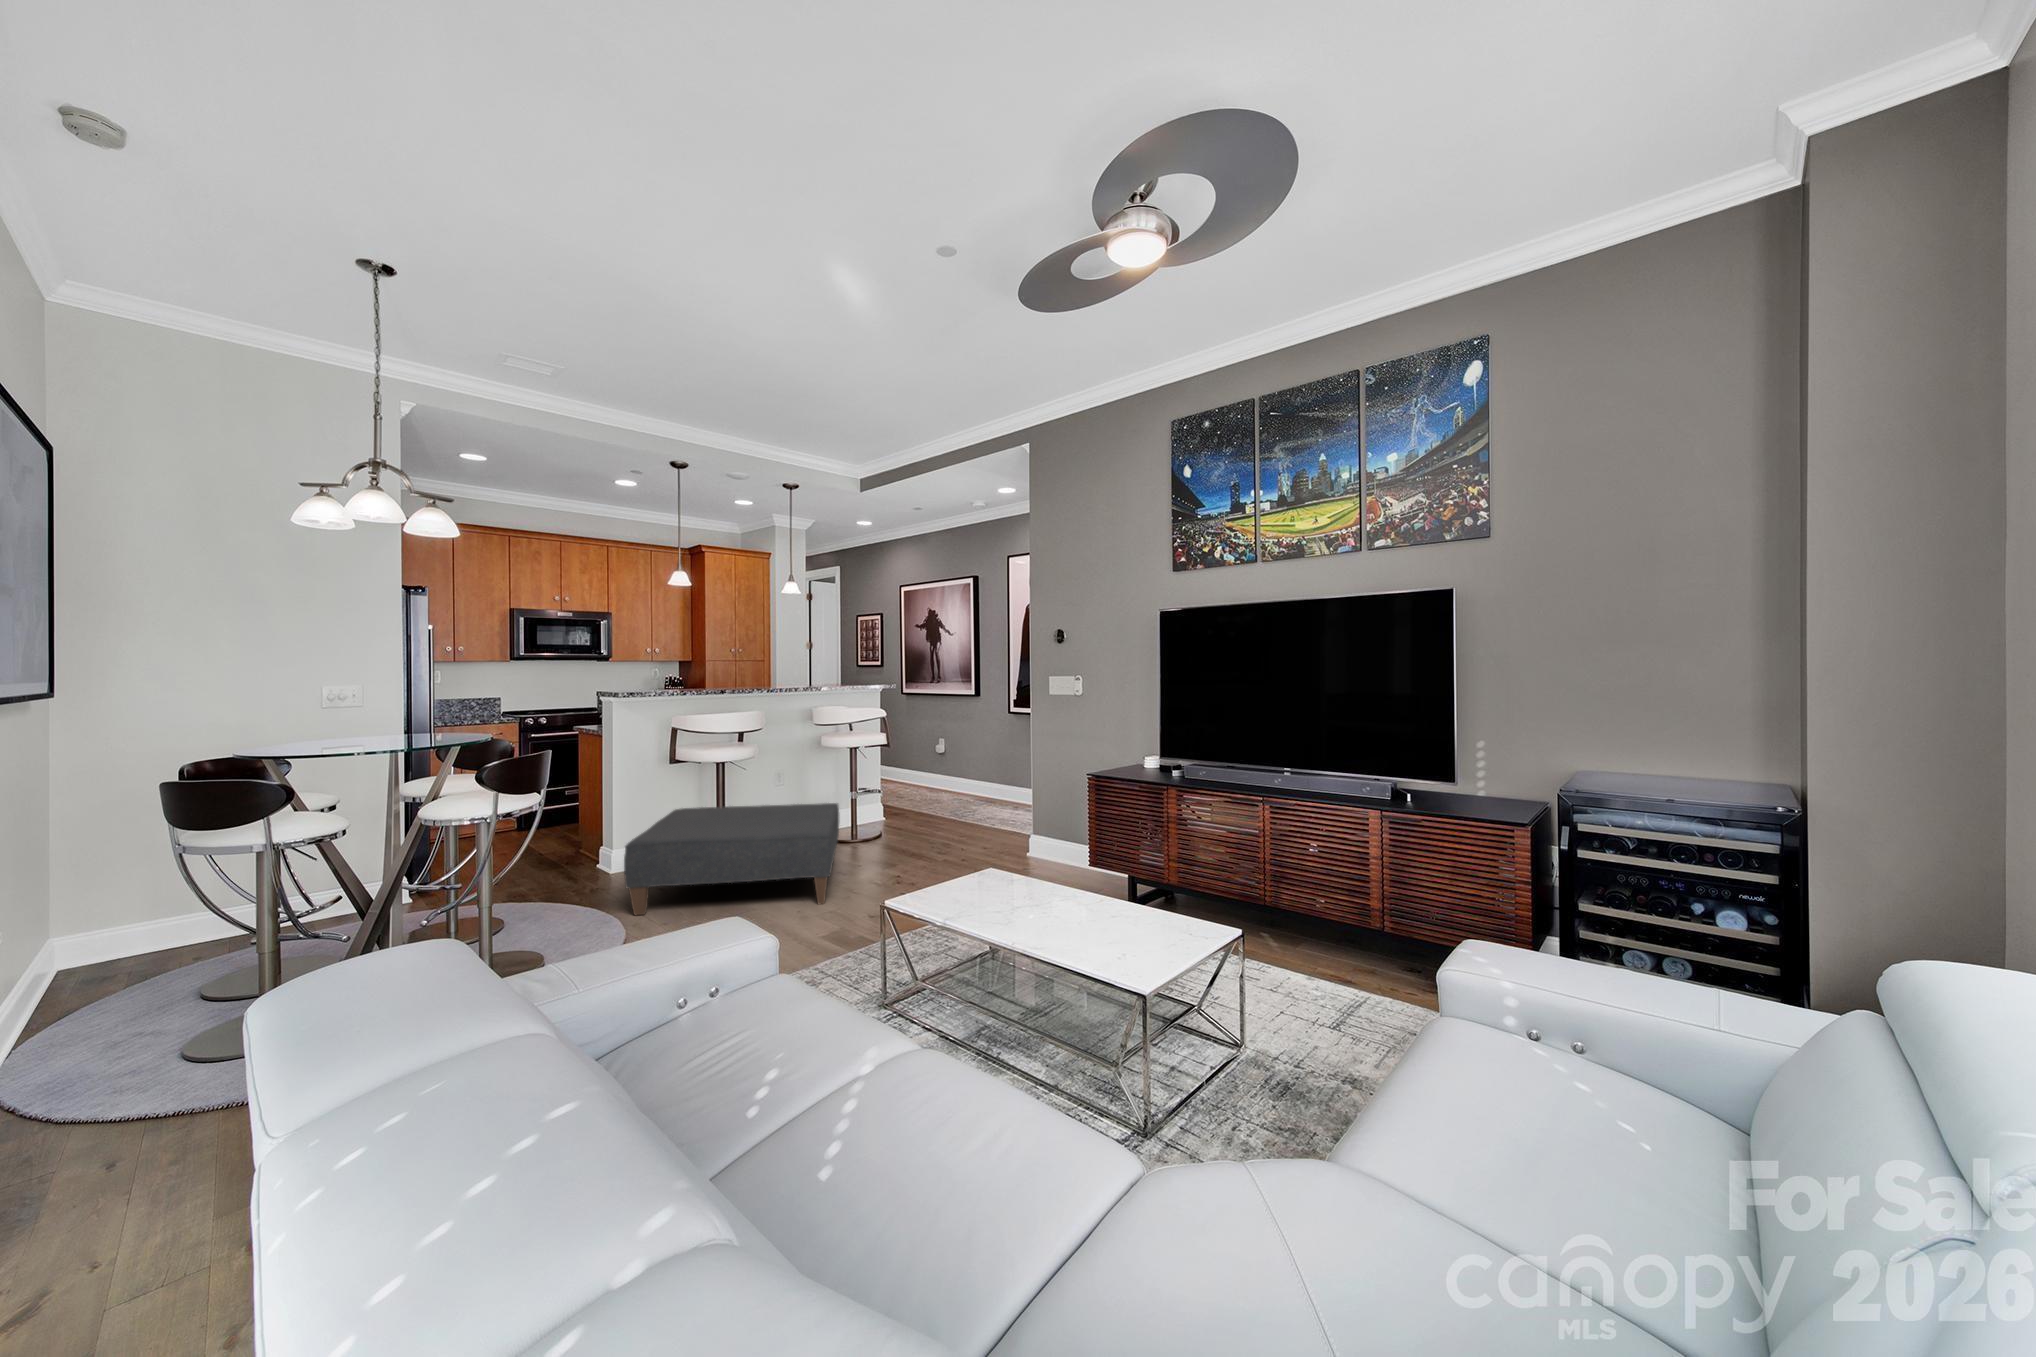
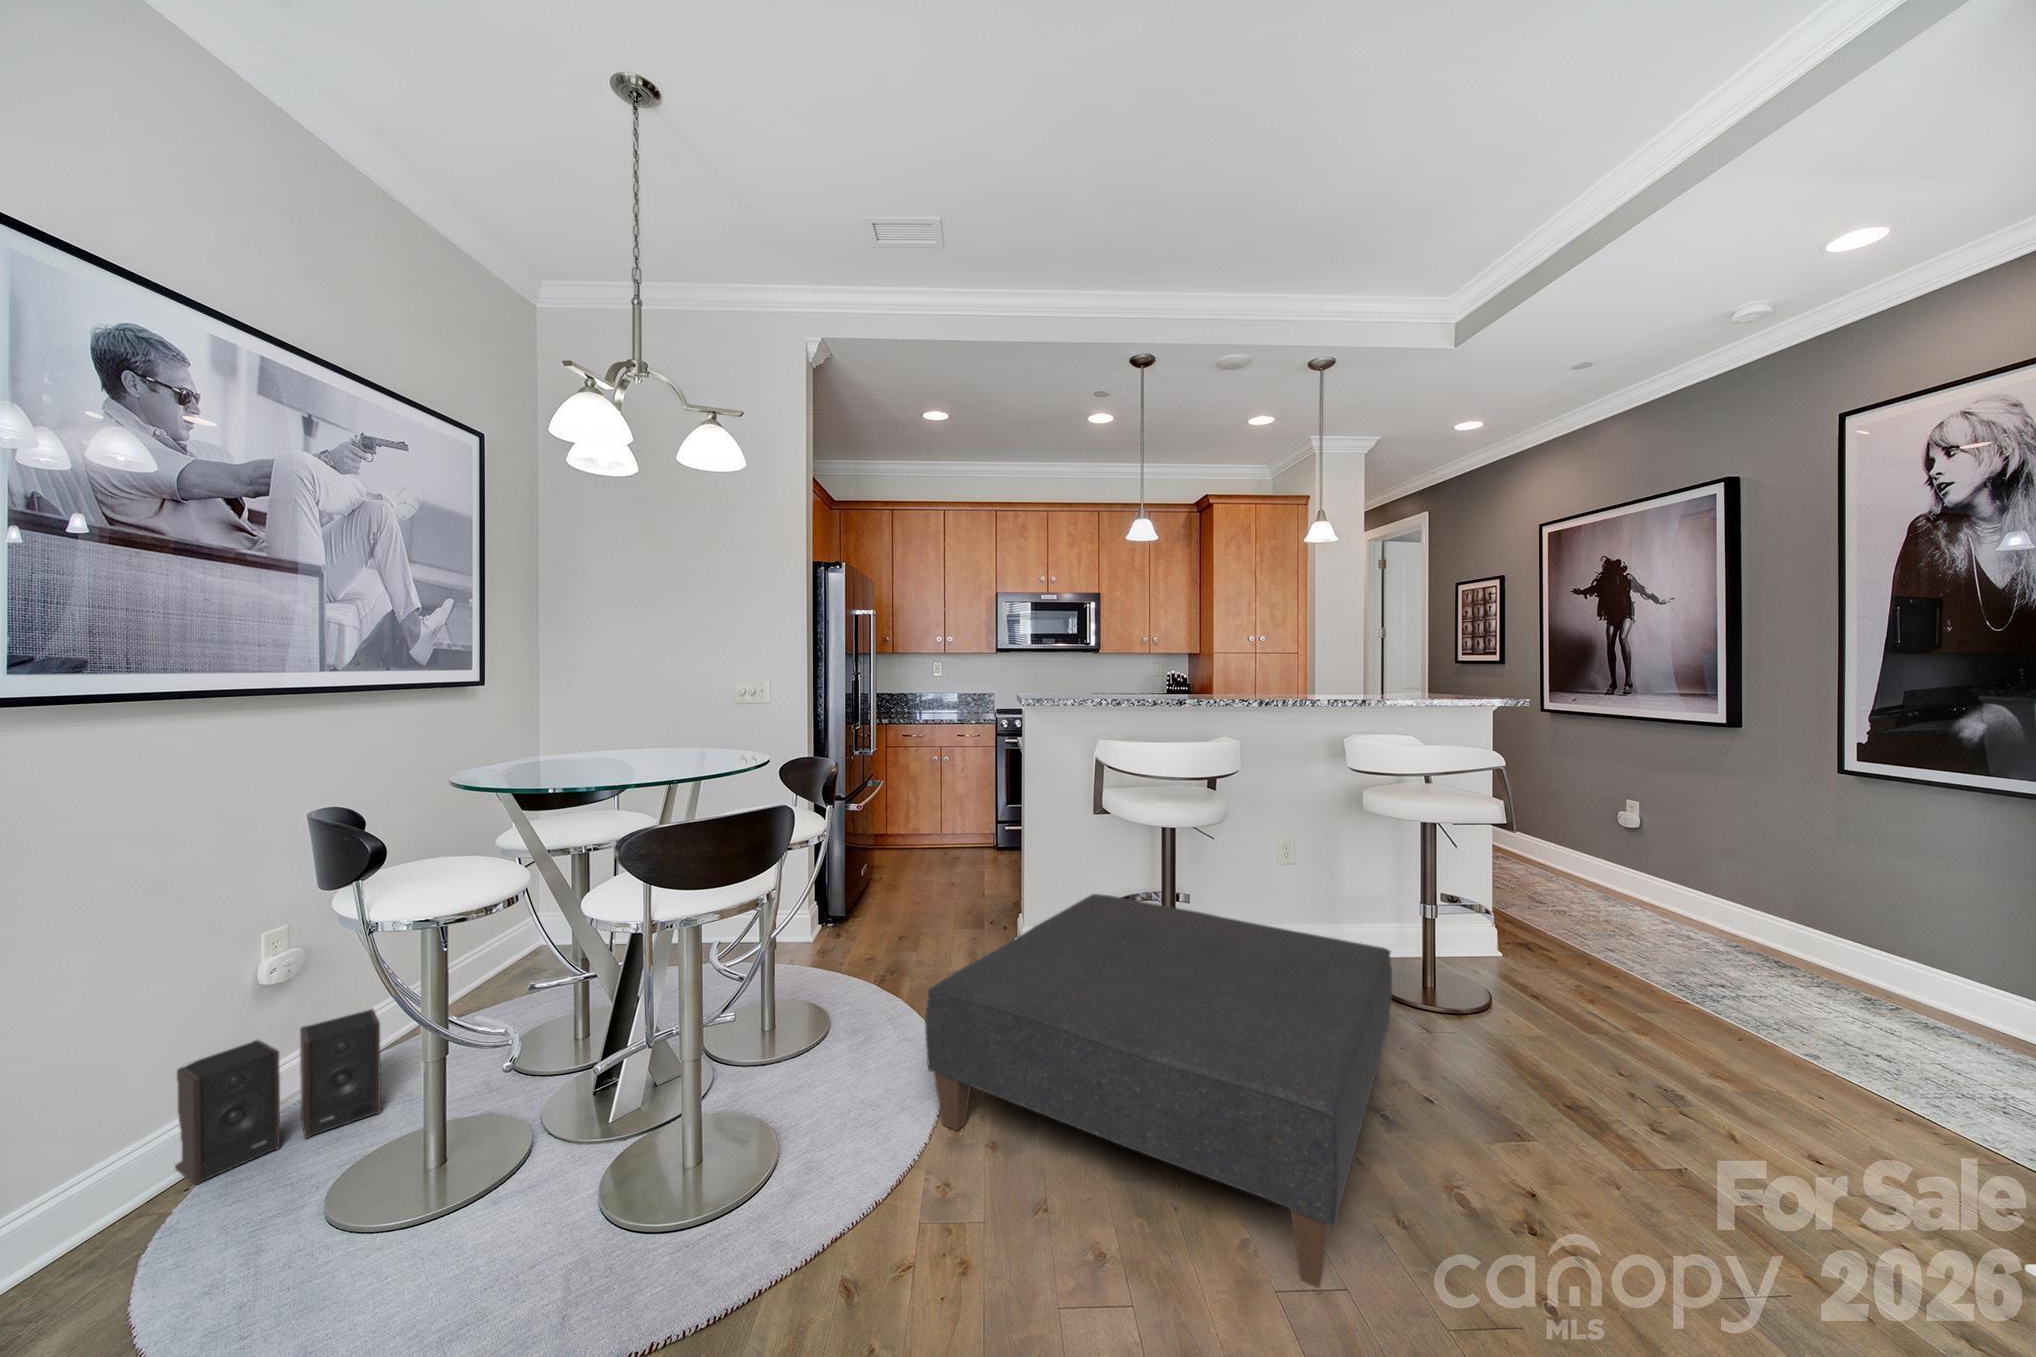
speaker: none [44,940,189,1057] -> present [175,1009,381,1185]

